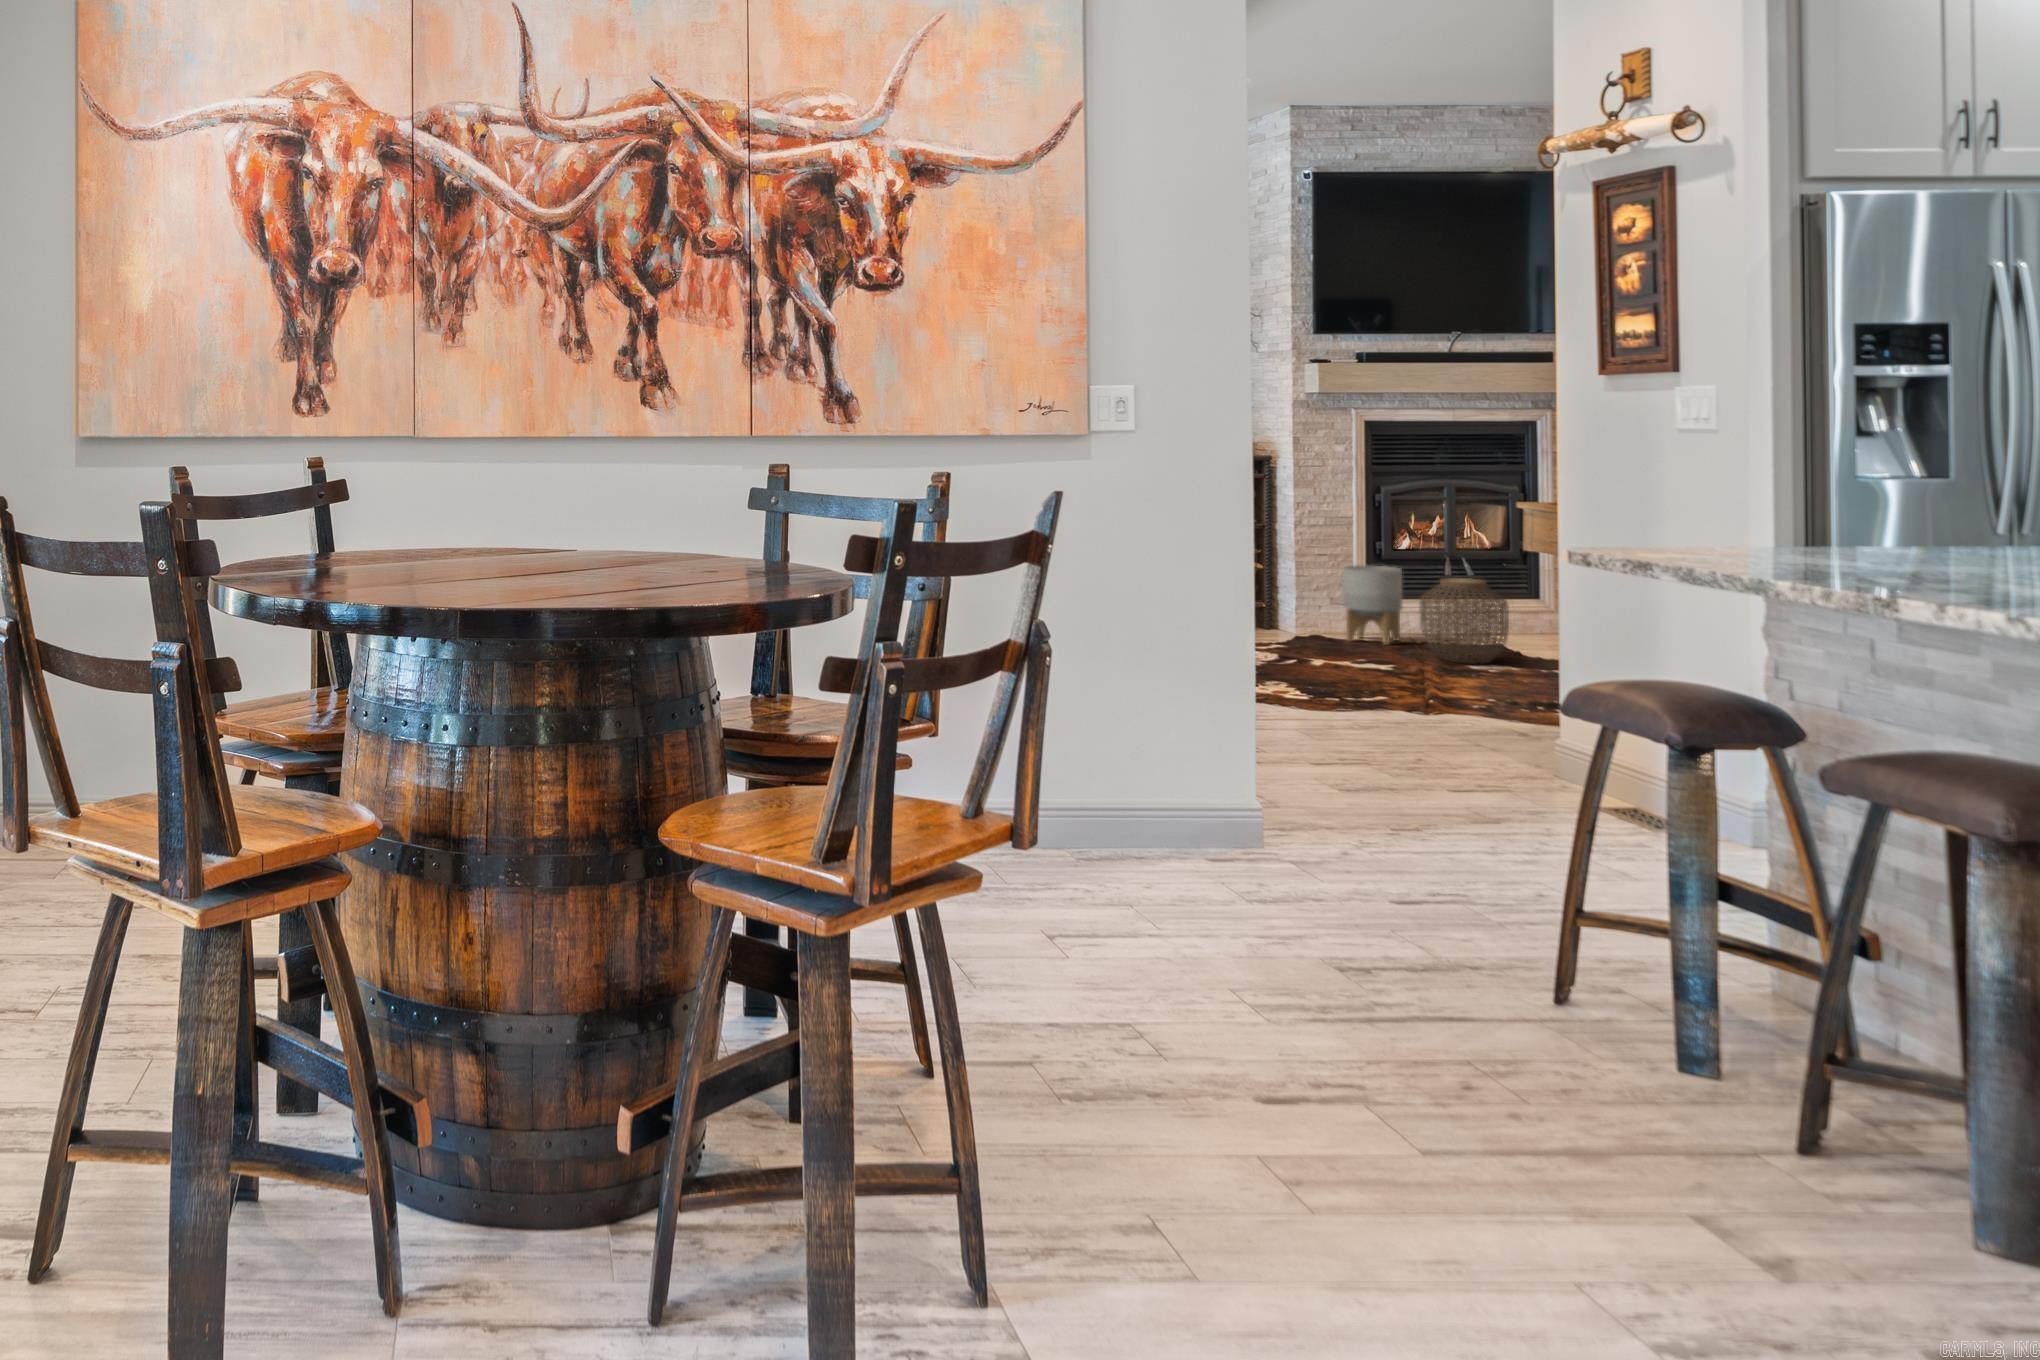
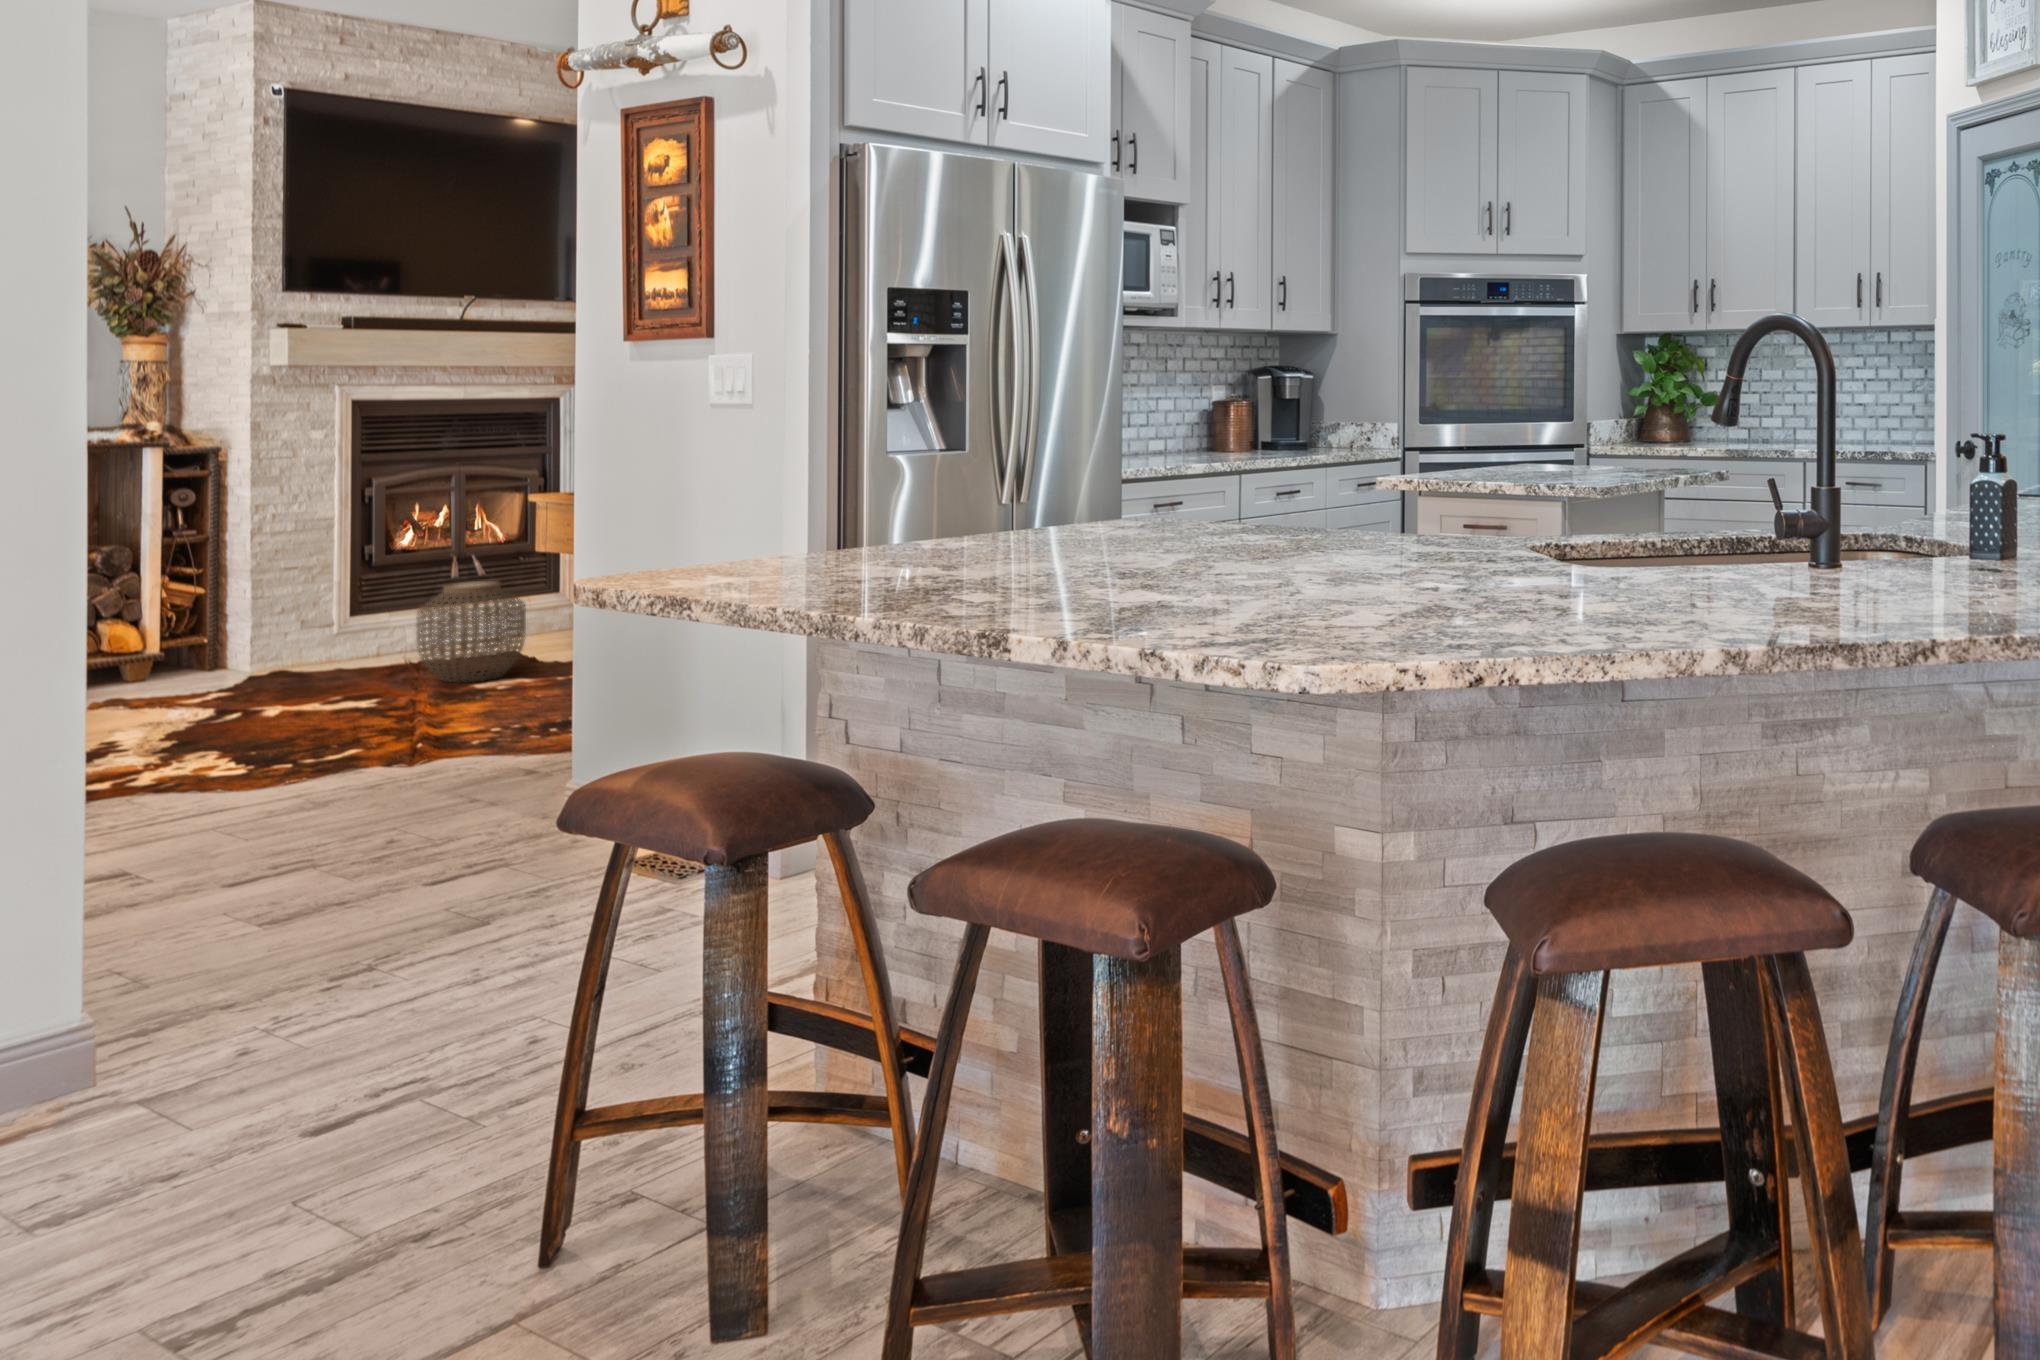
planter: present [1343,565,1402,645] -> none [317,576,397,676]

